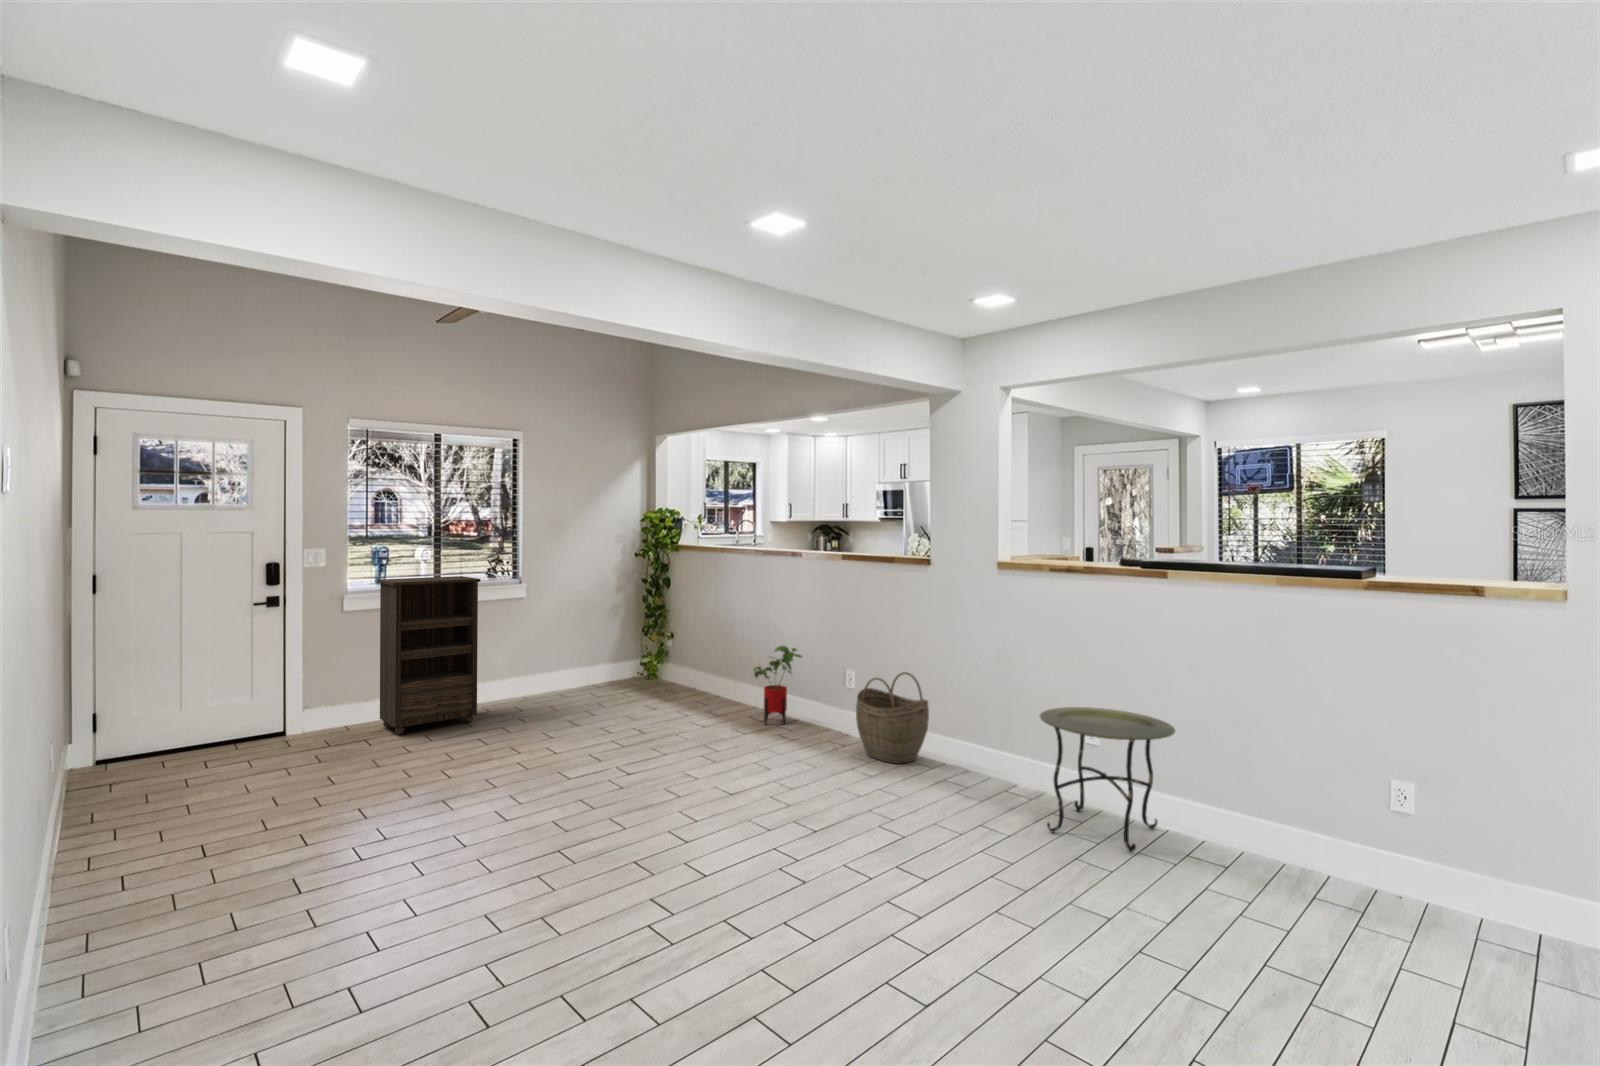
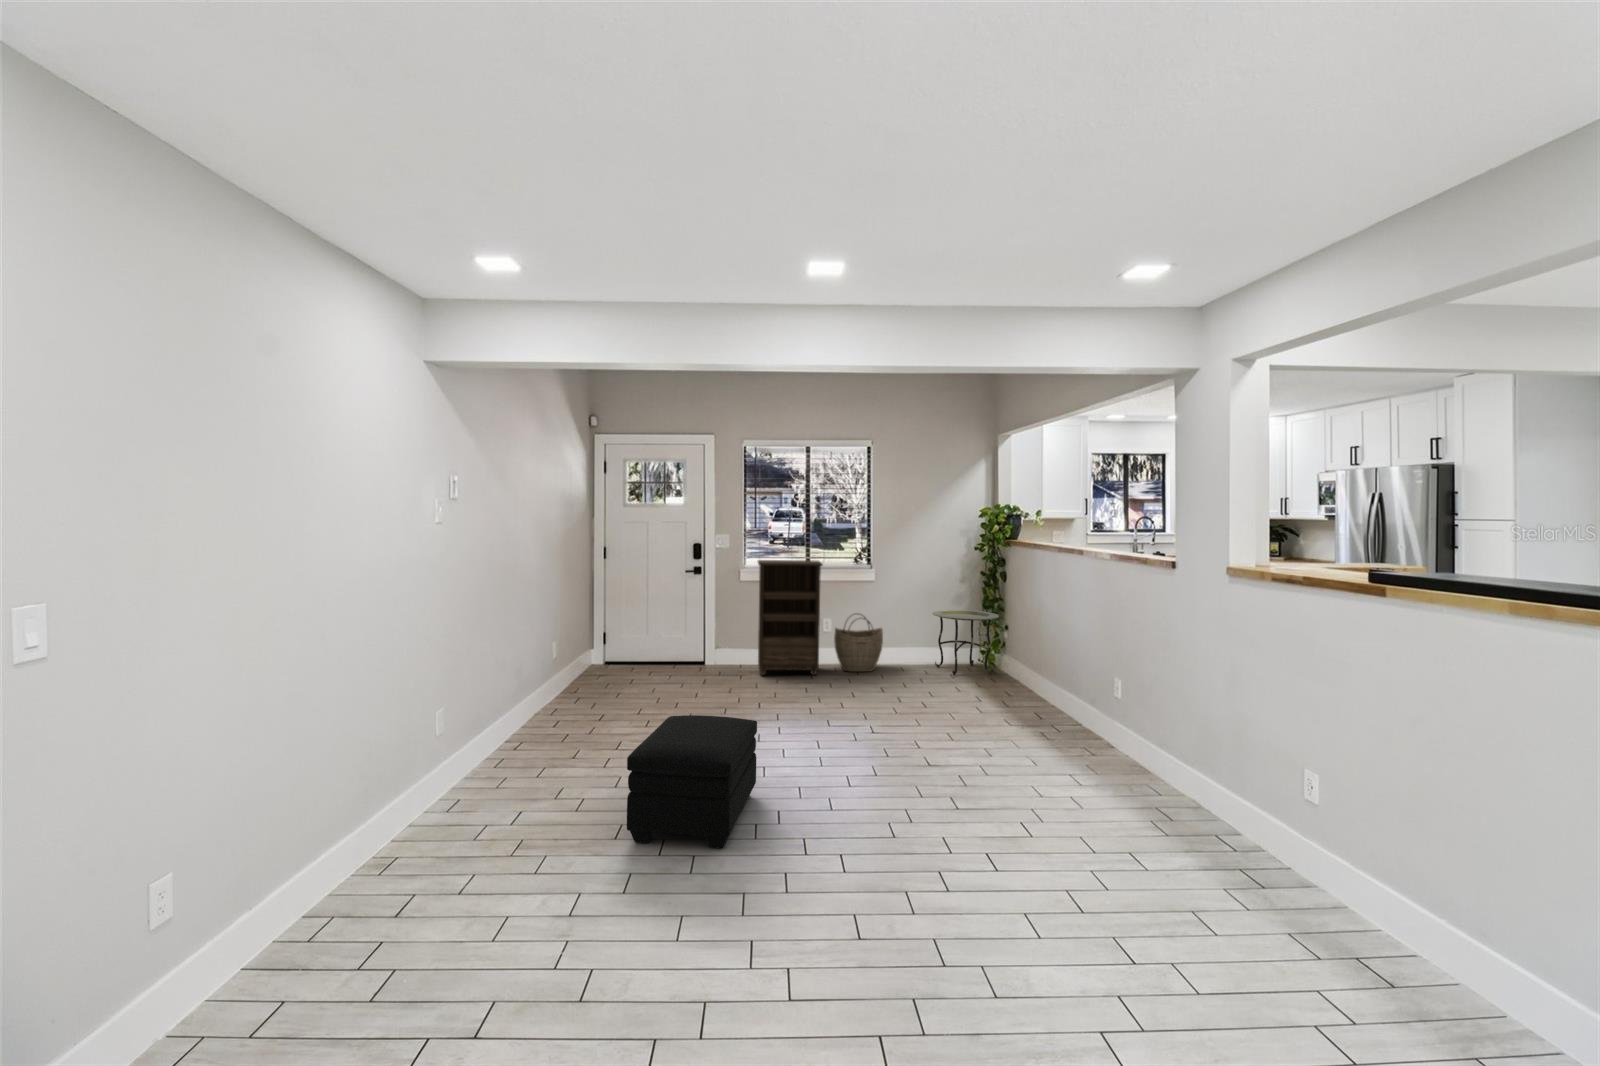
house plant: present [753,646,802,725] -> none [1023,646,1074,724]
woven basket: present [856,672,929,764] -> present [834,613,883,672]
side table: present [1040,707,1175,853] -> present [932,610,999,675]
ottoman: none [471,781,668,1001] -> present [627,715,757,849]

